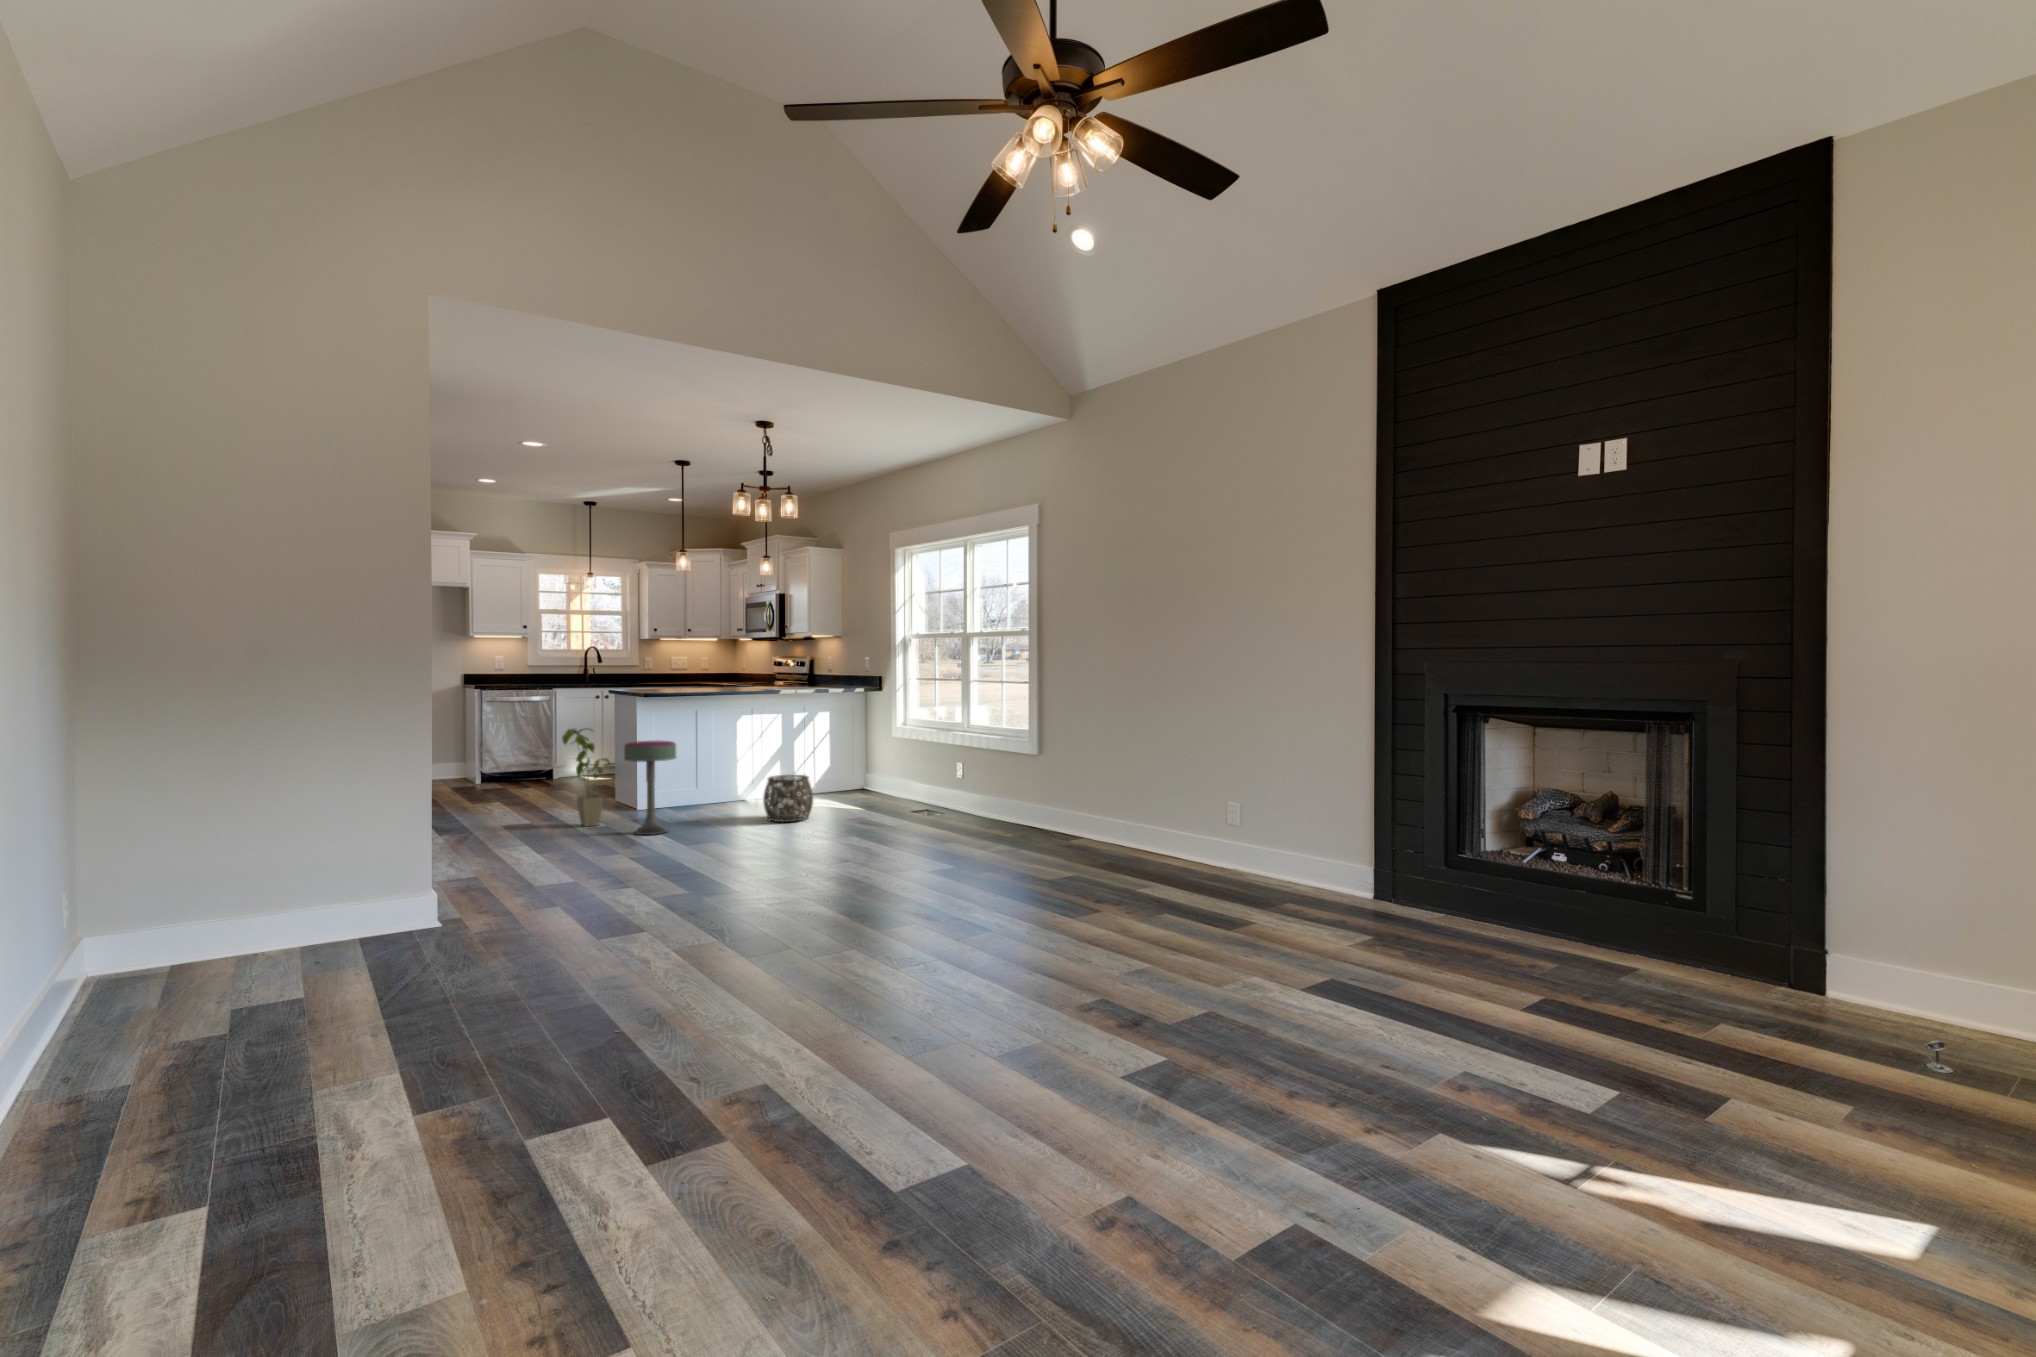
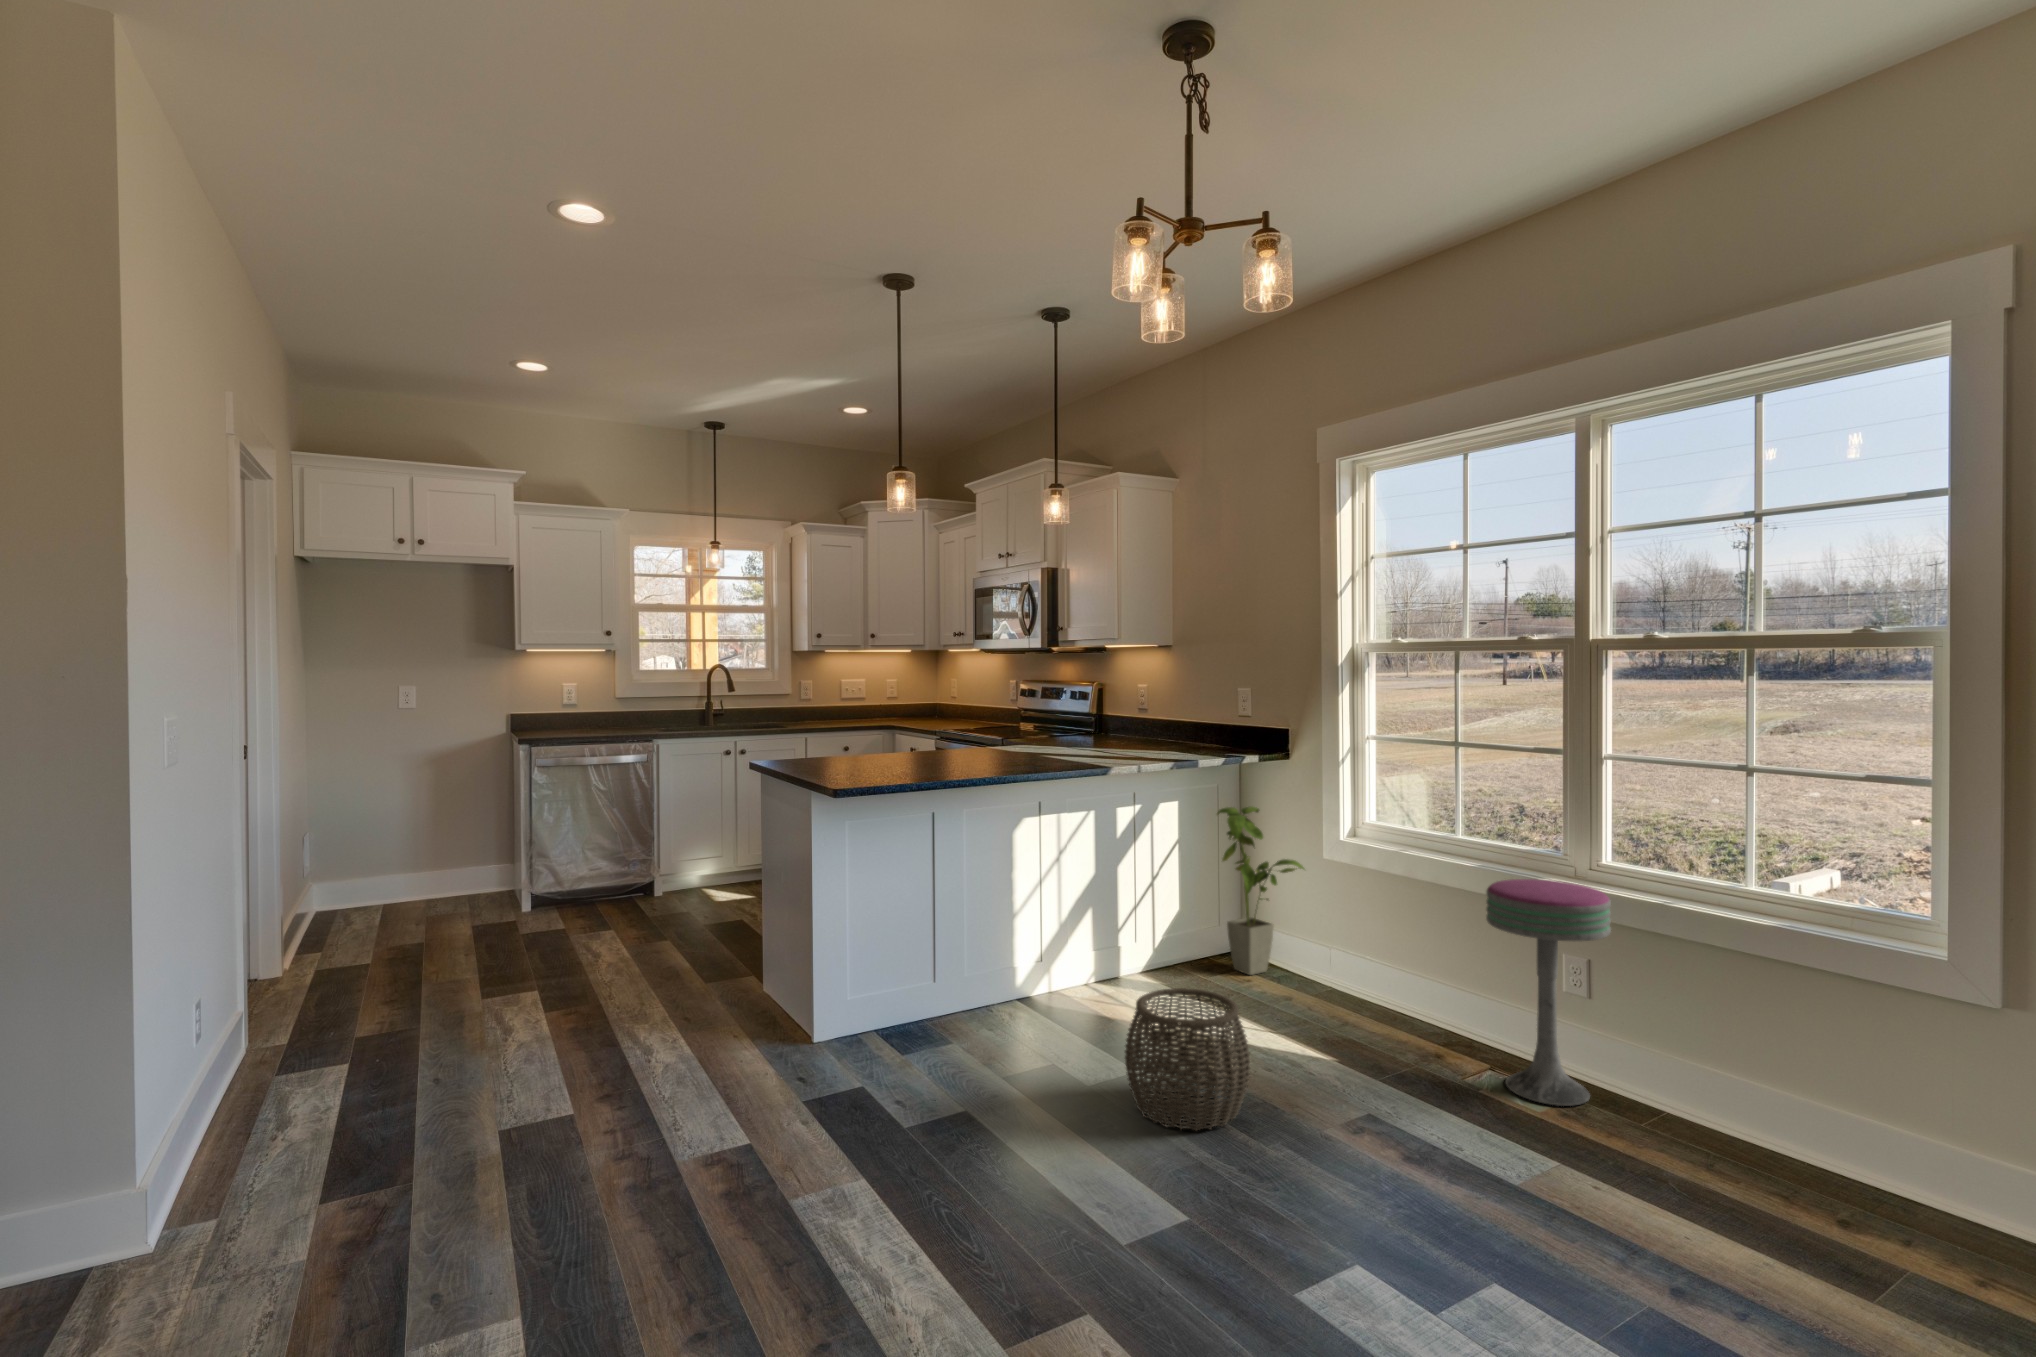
house plant: present [562,728,612,827] -> present [1217,807,1304,975]
bar stool: present [624,741,676,835] -> present [1486,879,1611,1106]

